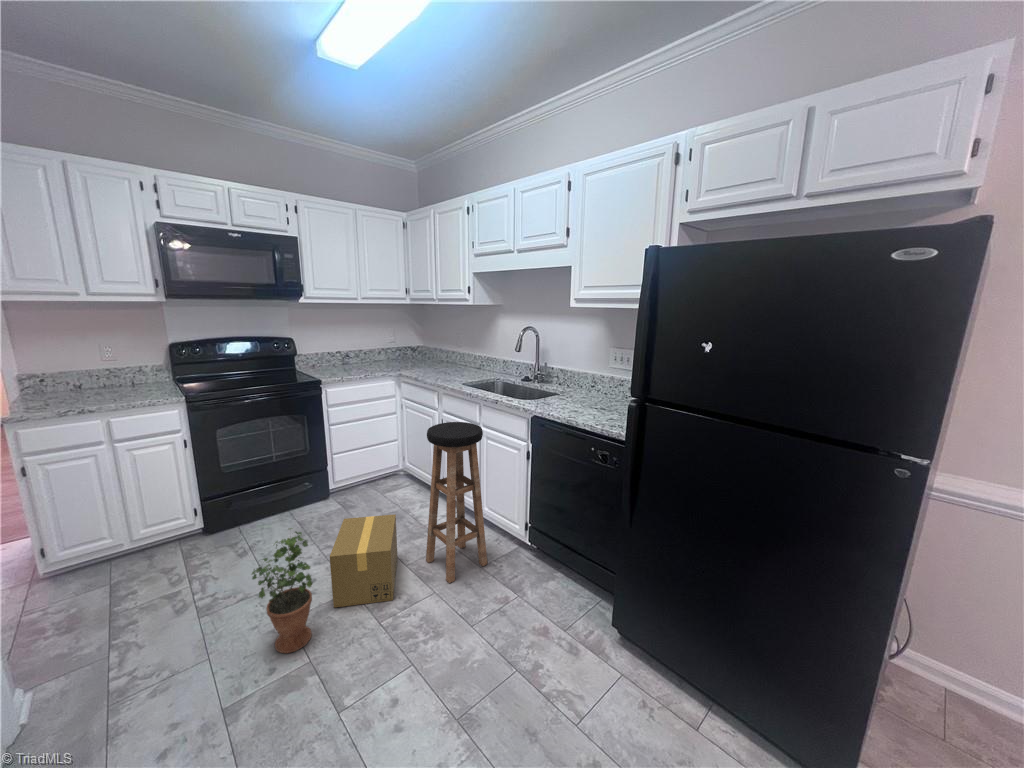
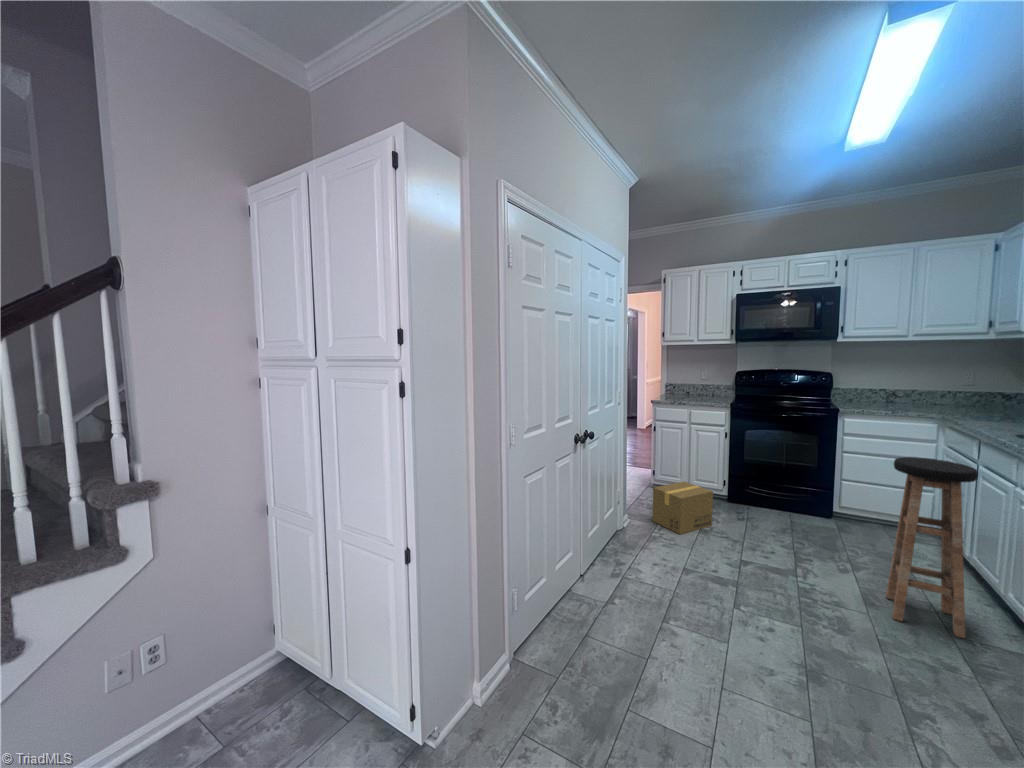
cardboard box: present [330,514,398,608] -> present [653,482,713,534]
potted plant: present [252,528,312,653] -> none [718,490,759,574]

